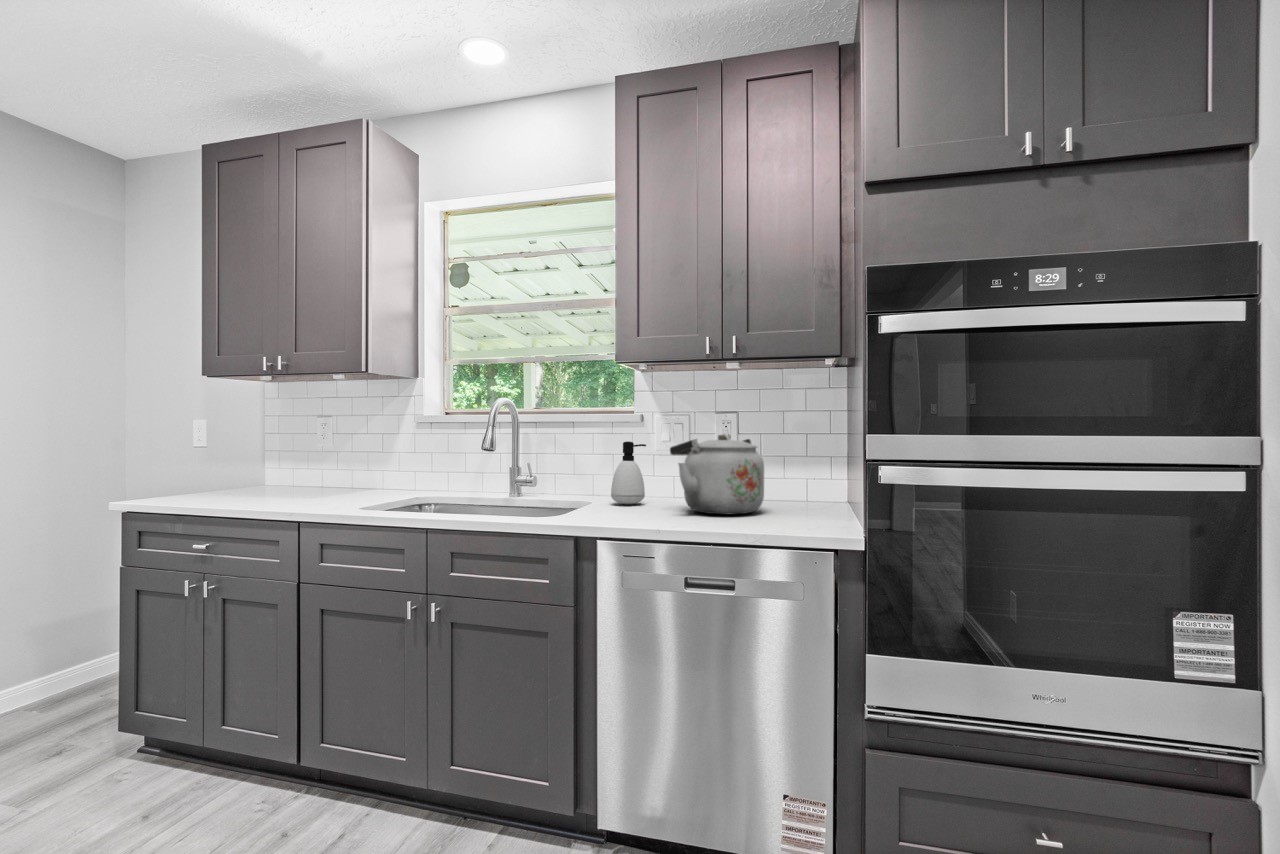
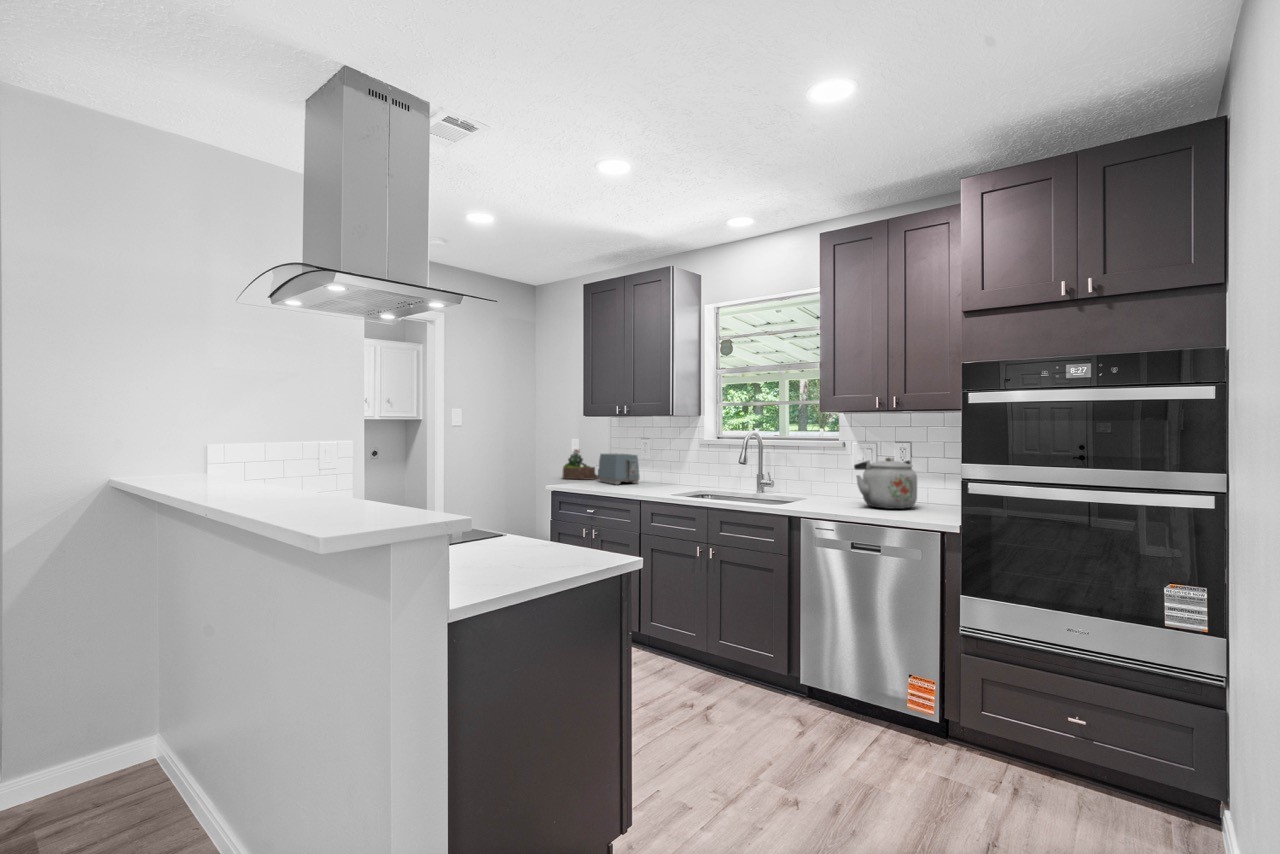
succulent plant: none [162,438,243,489] -> present [562,450,599,480]
soap dispenser: present [611,441,646,504] -> none [819,460,842,499]
toaster: none [229,443,308,495] -> present [598,453,640,485]

